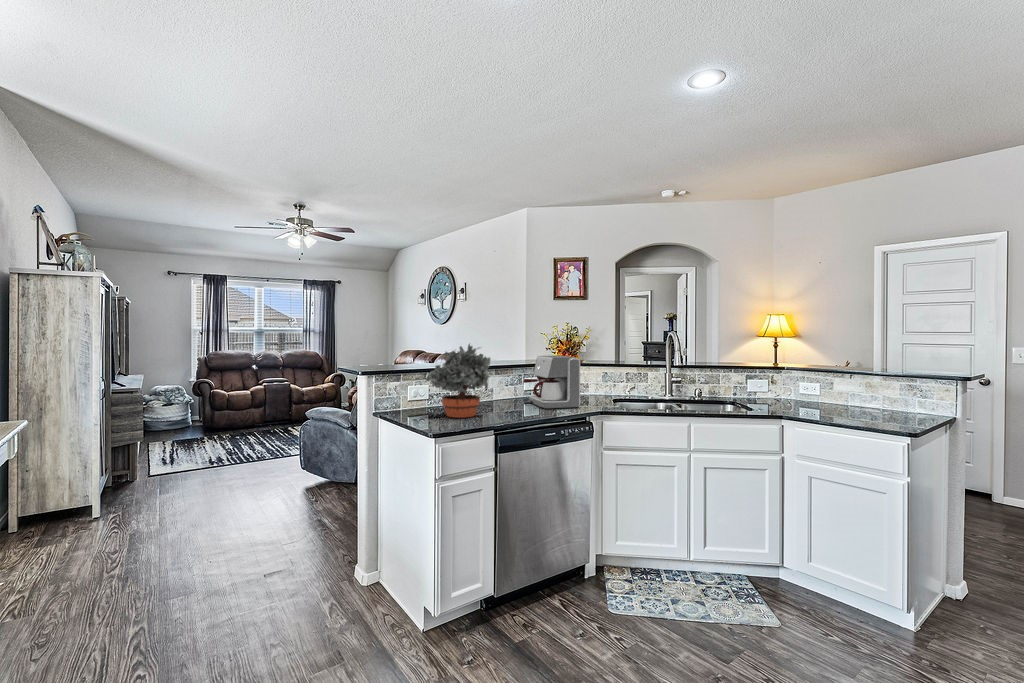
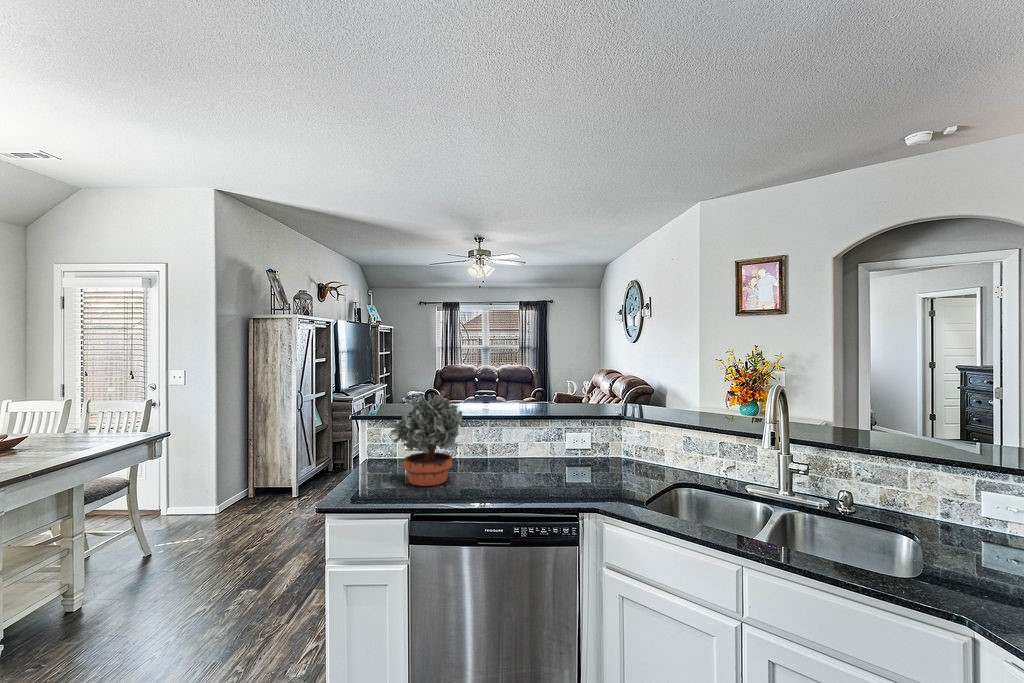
coffee maker: present [524,355,580,409] -> none [537,407,604,491]

